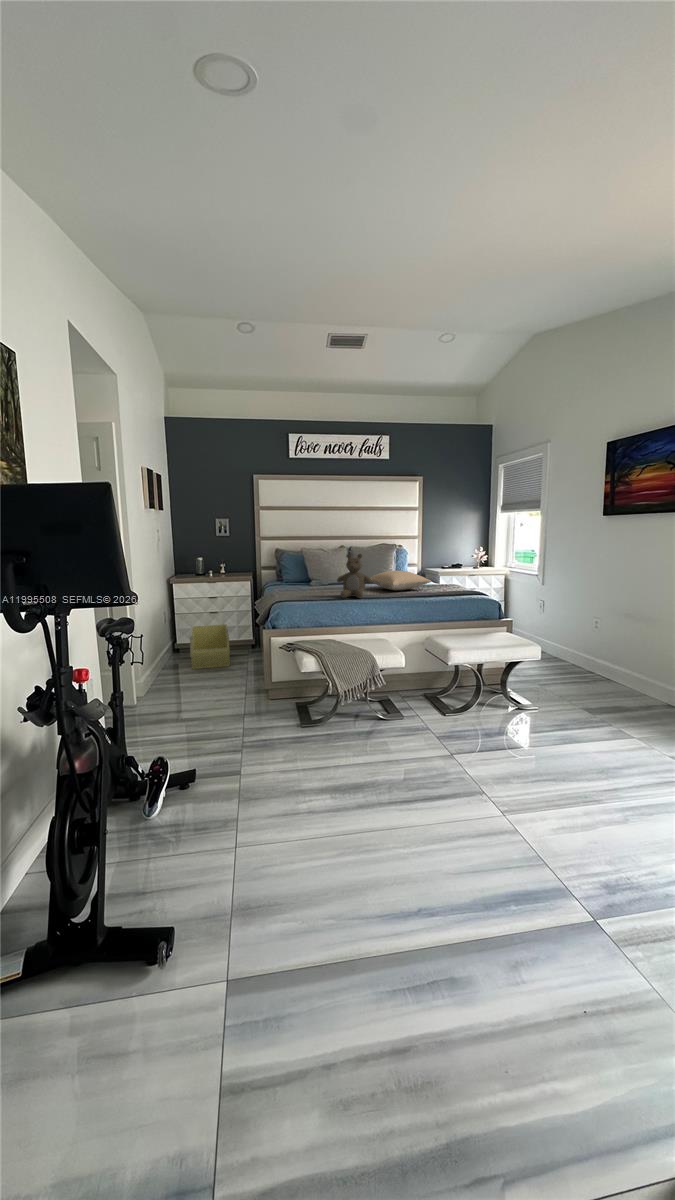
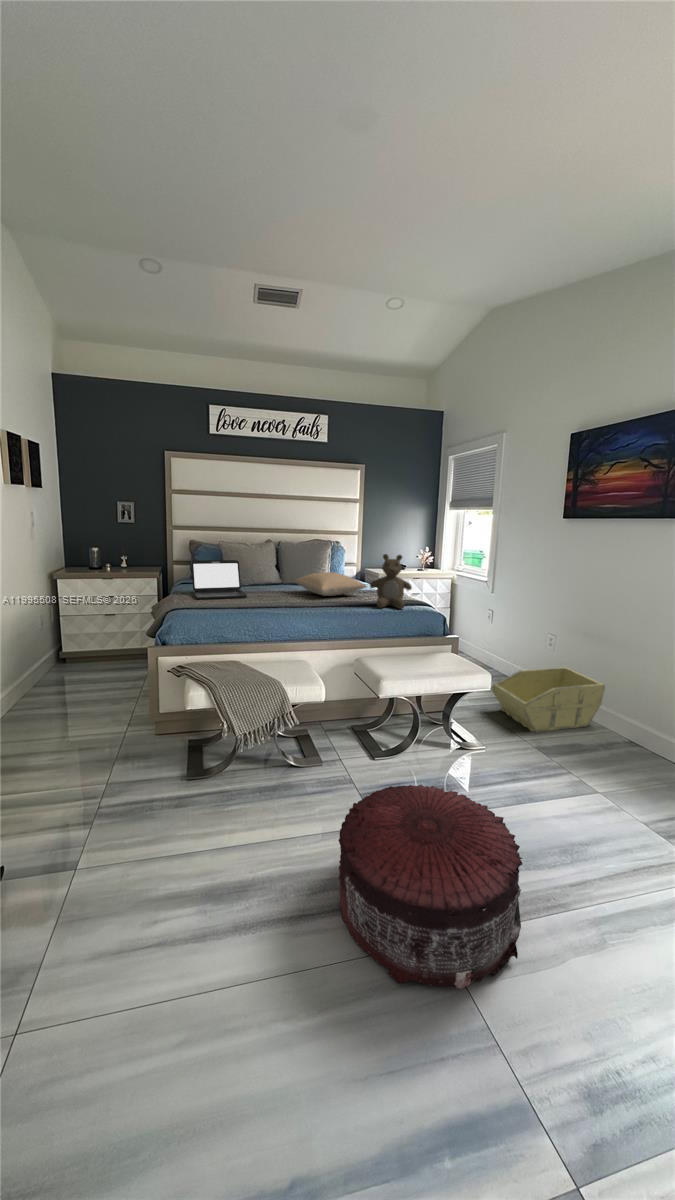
teddy bear: present [337,554,371,598] -> present [370,554,412,609]
laptop: none [284,563,331,596] -> present [191,560,247,600]
storage bin: present [190,624,230,669] -> present [492,667,605,732]
pouf: none [427,717,558,832] -> present [338,785,522,989]

